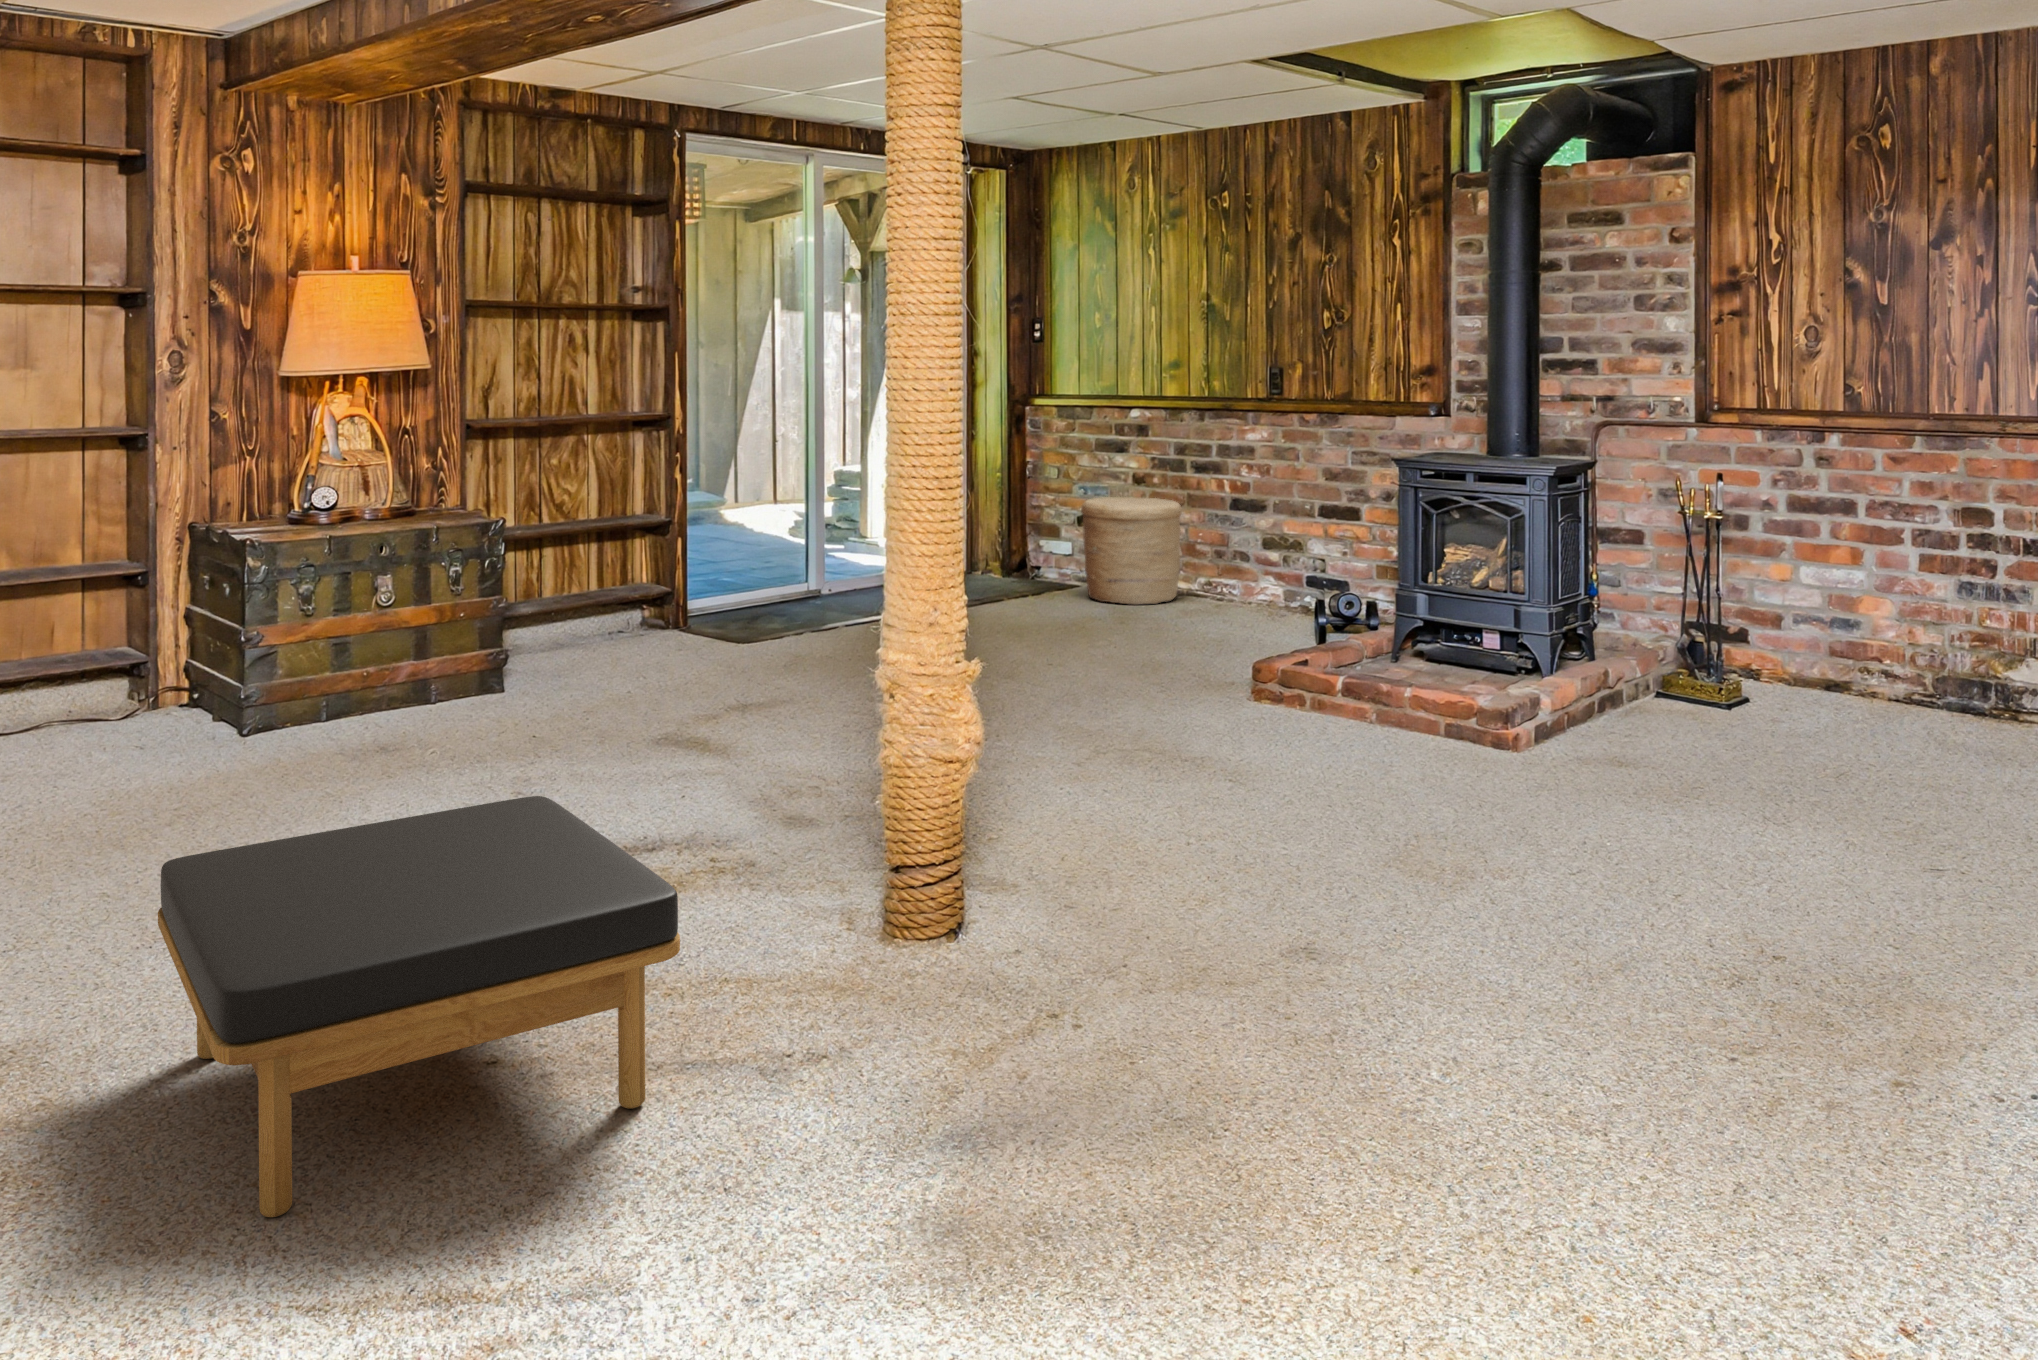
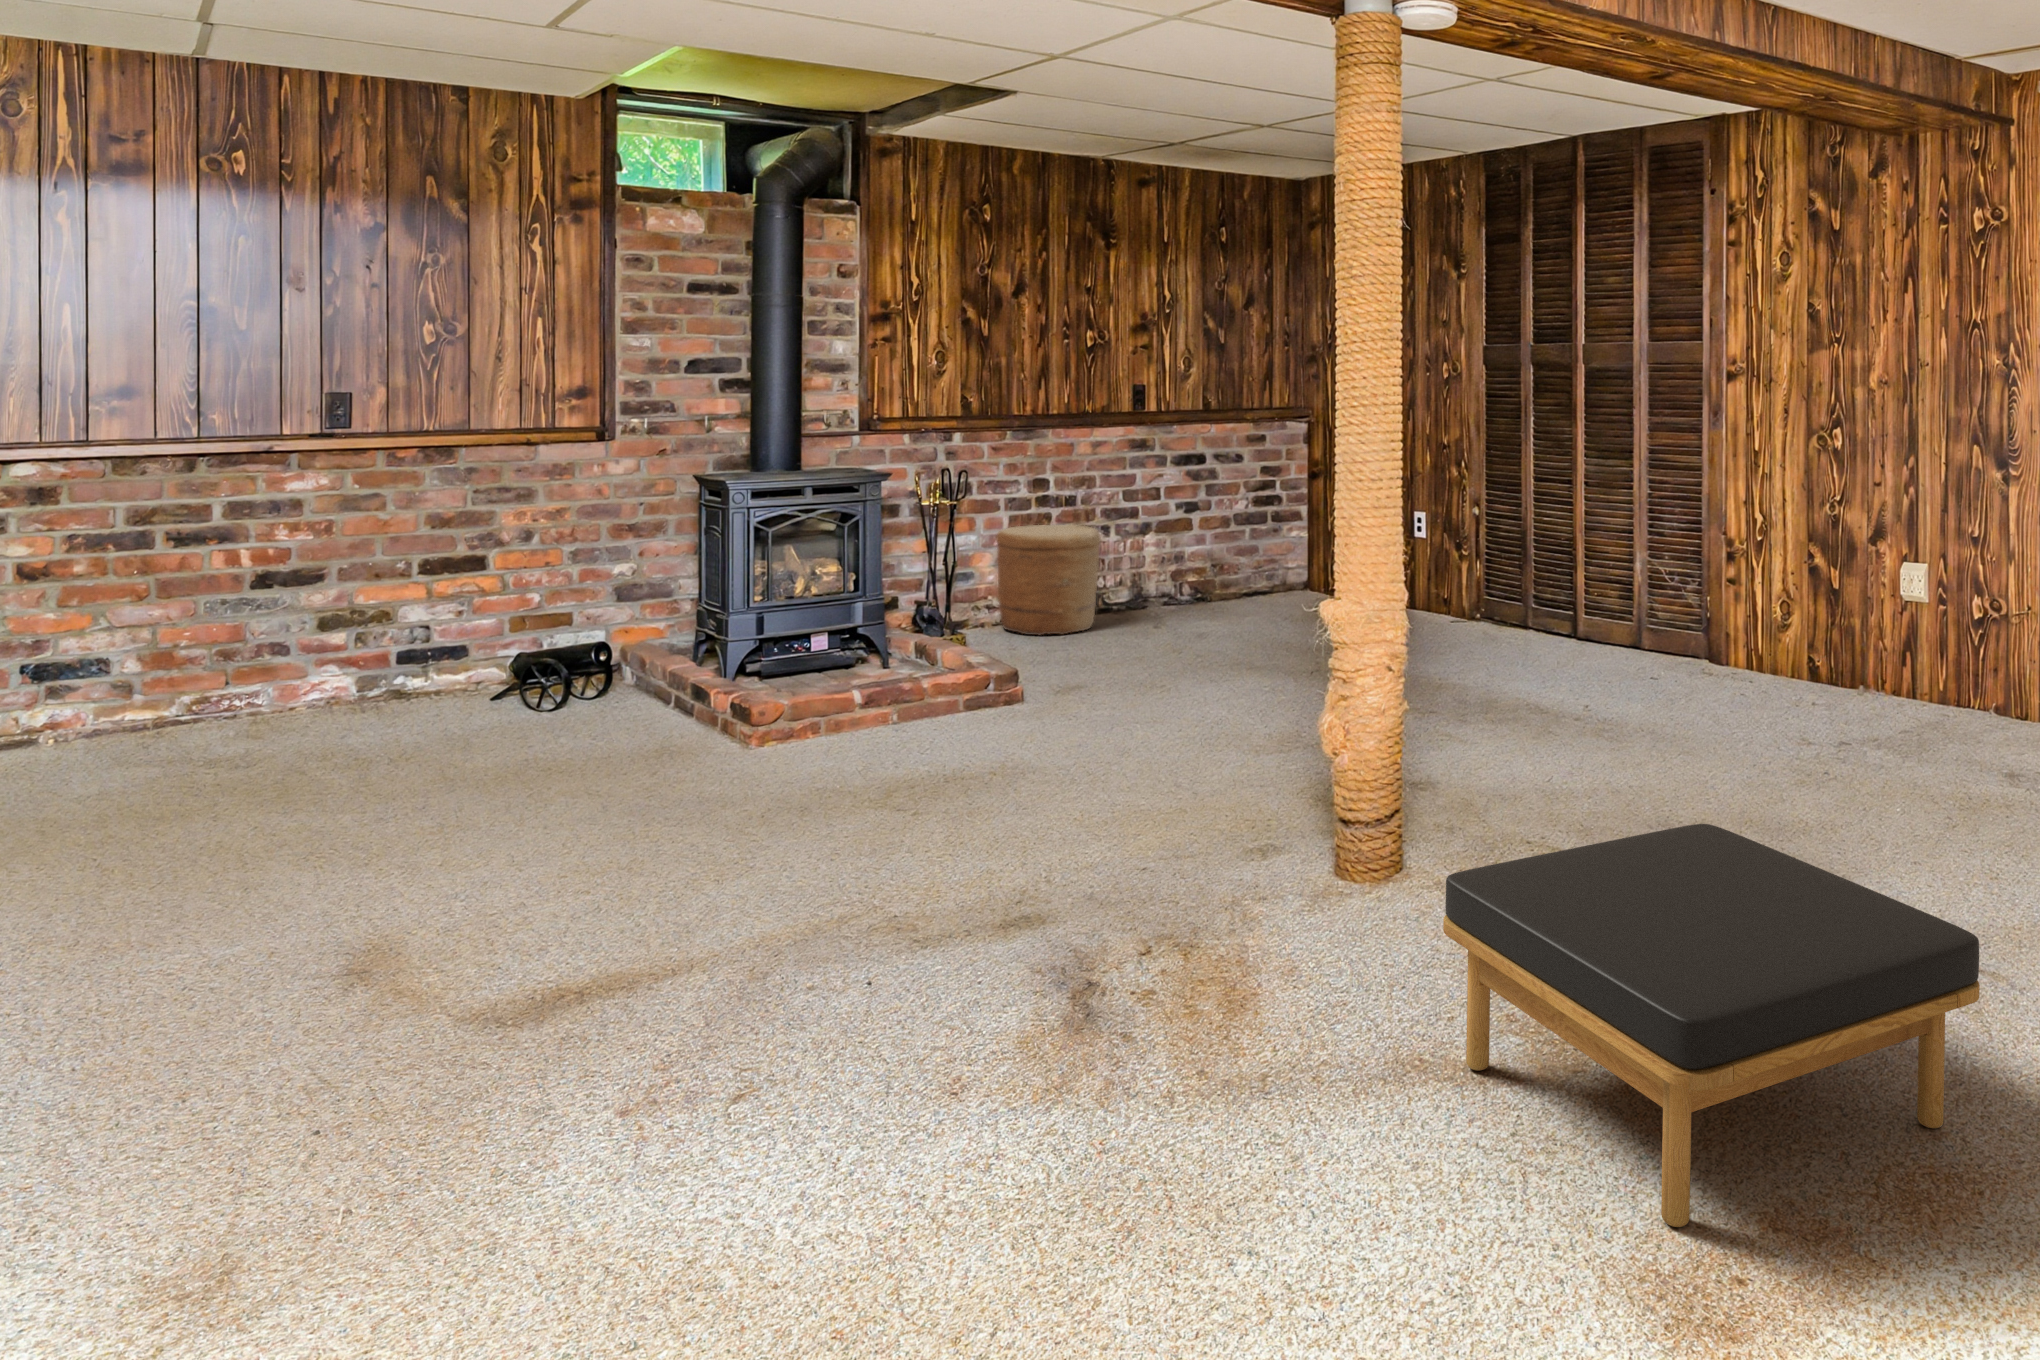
woven basket: present [1081,497,1182,605] -> present [996,525,1101,635]

